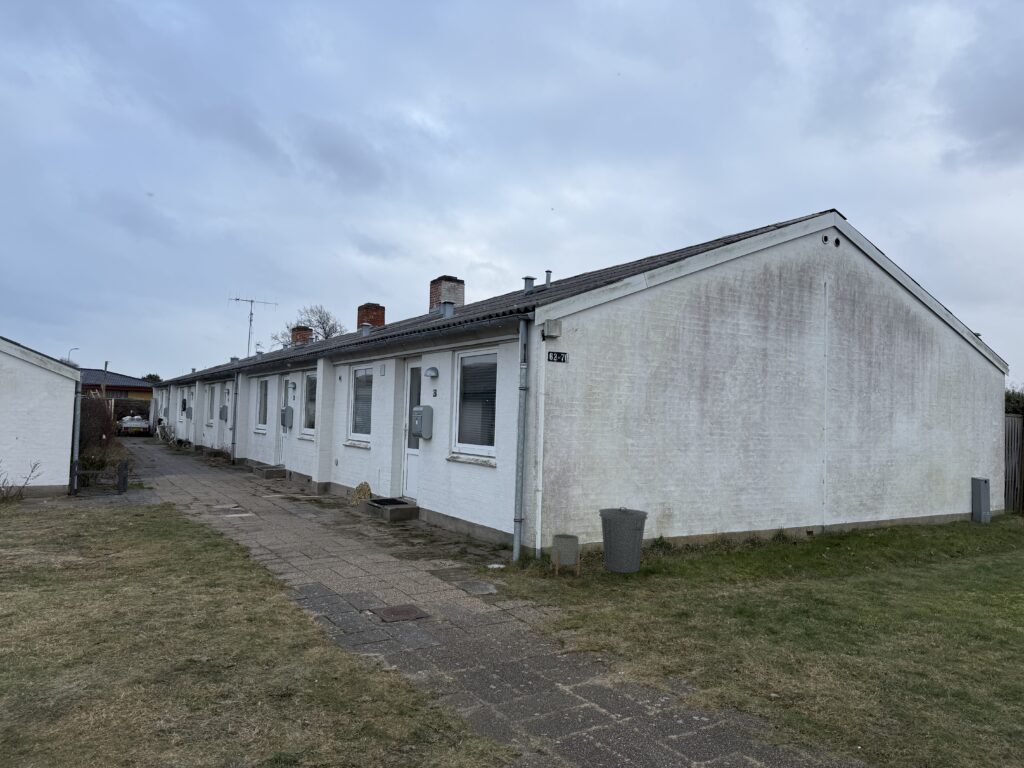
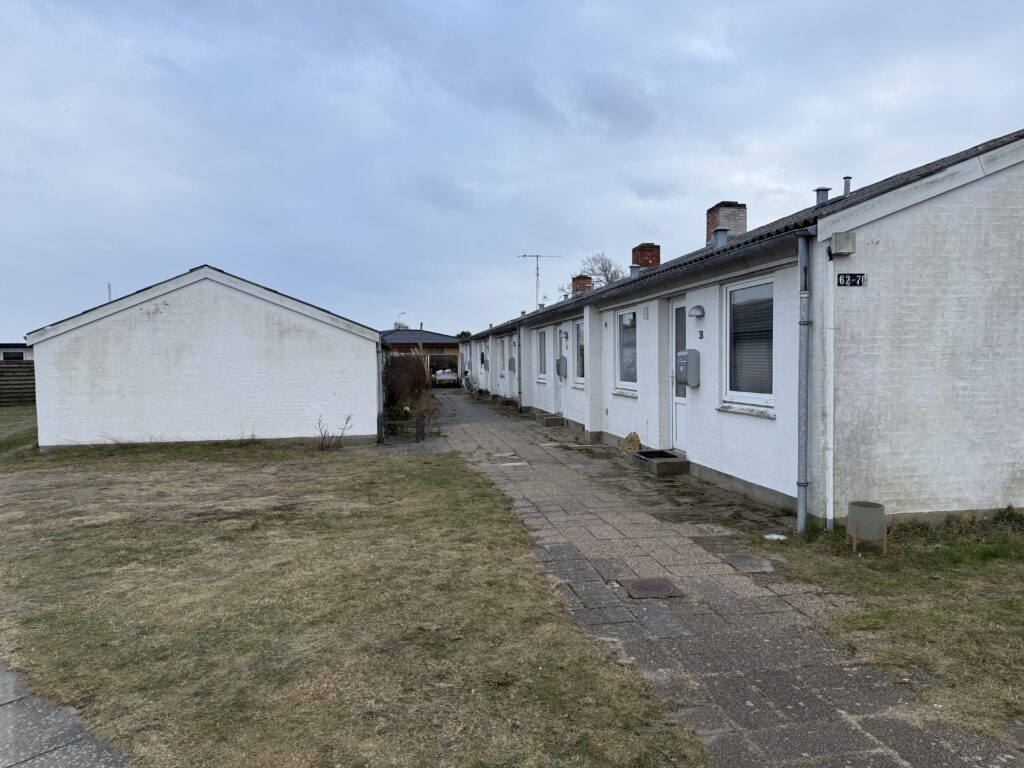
trash can: present [599,507,648,573] -> none [914,470,990,555]

